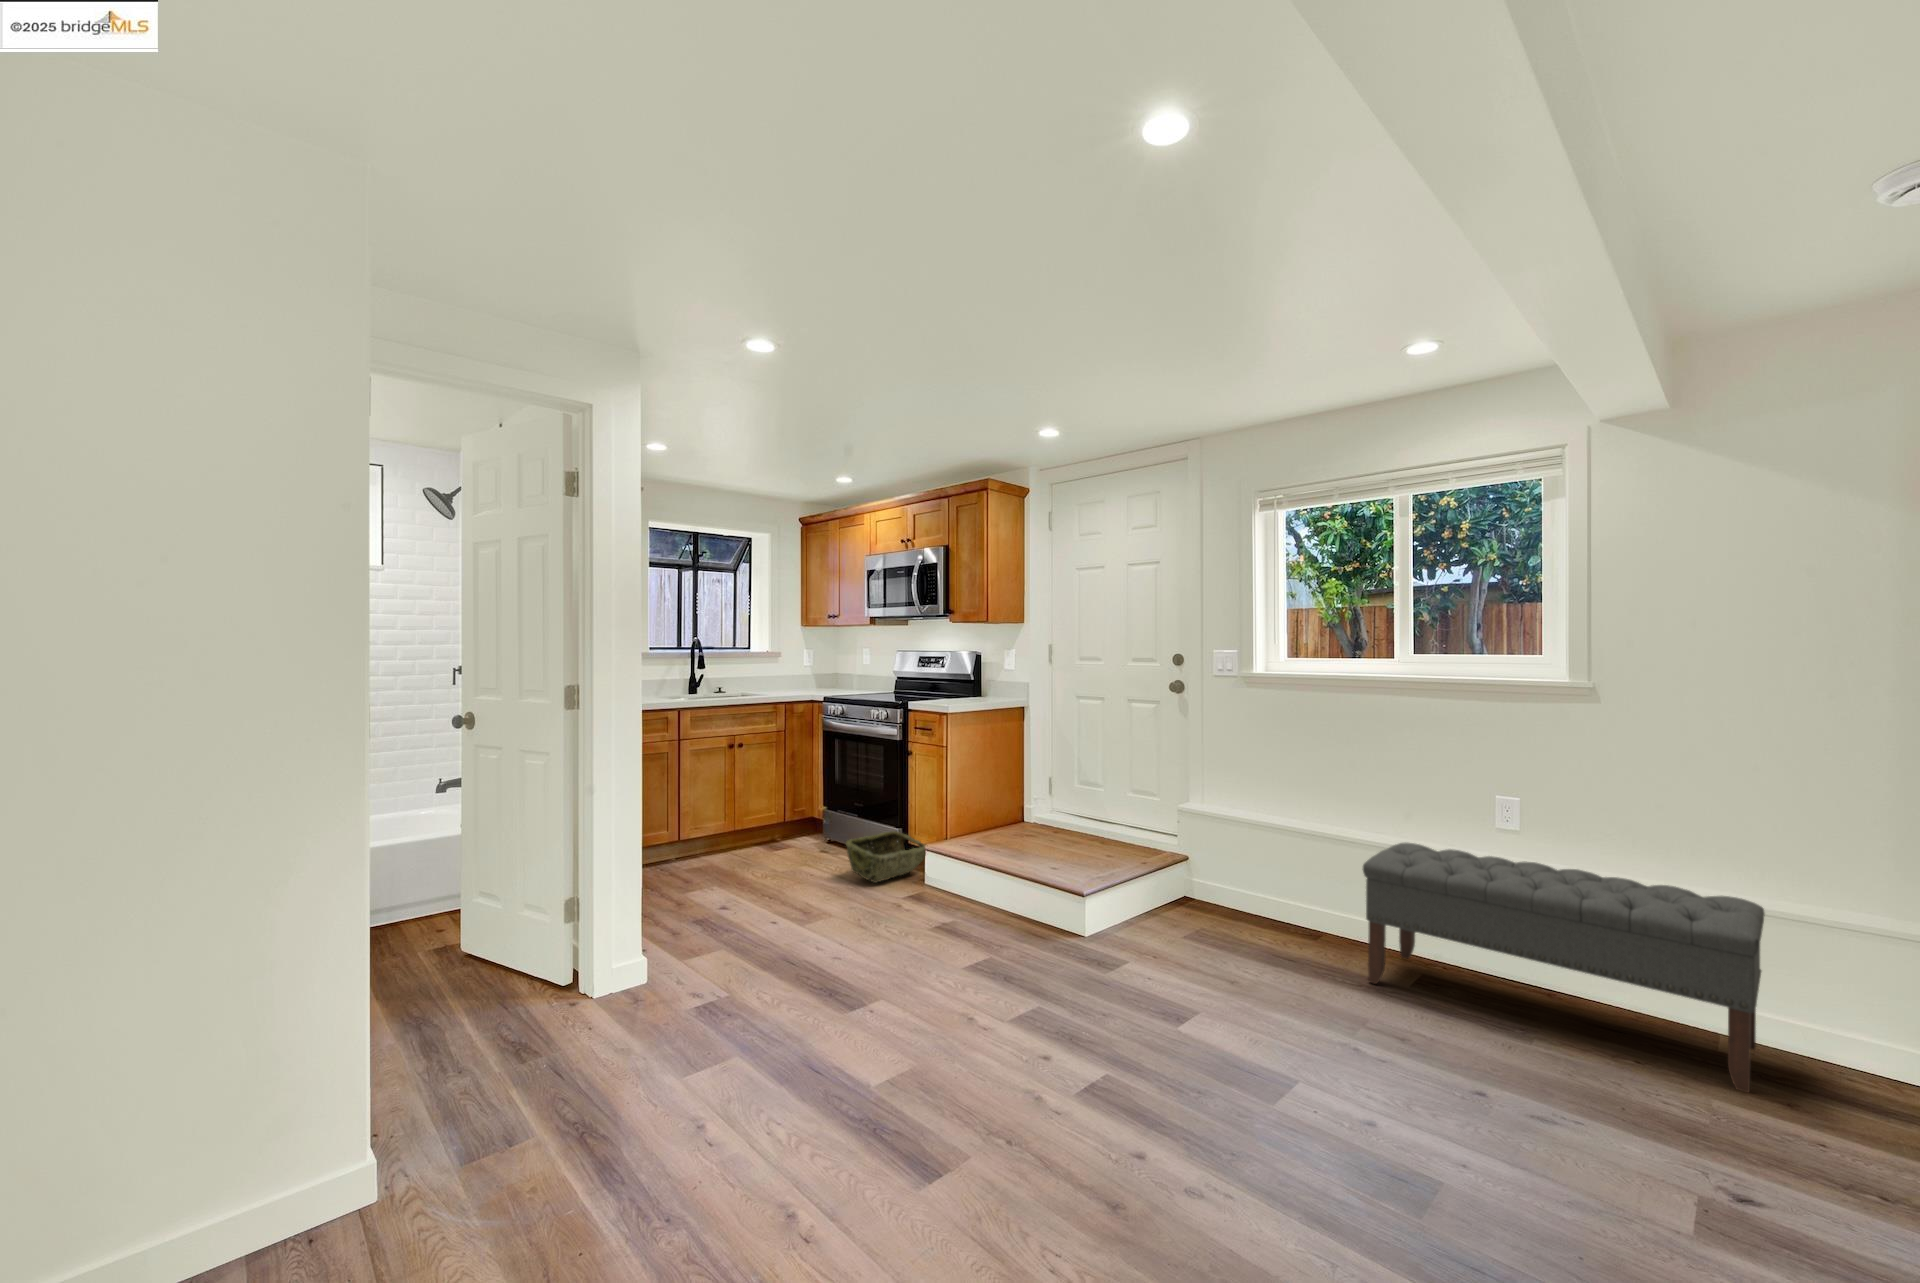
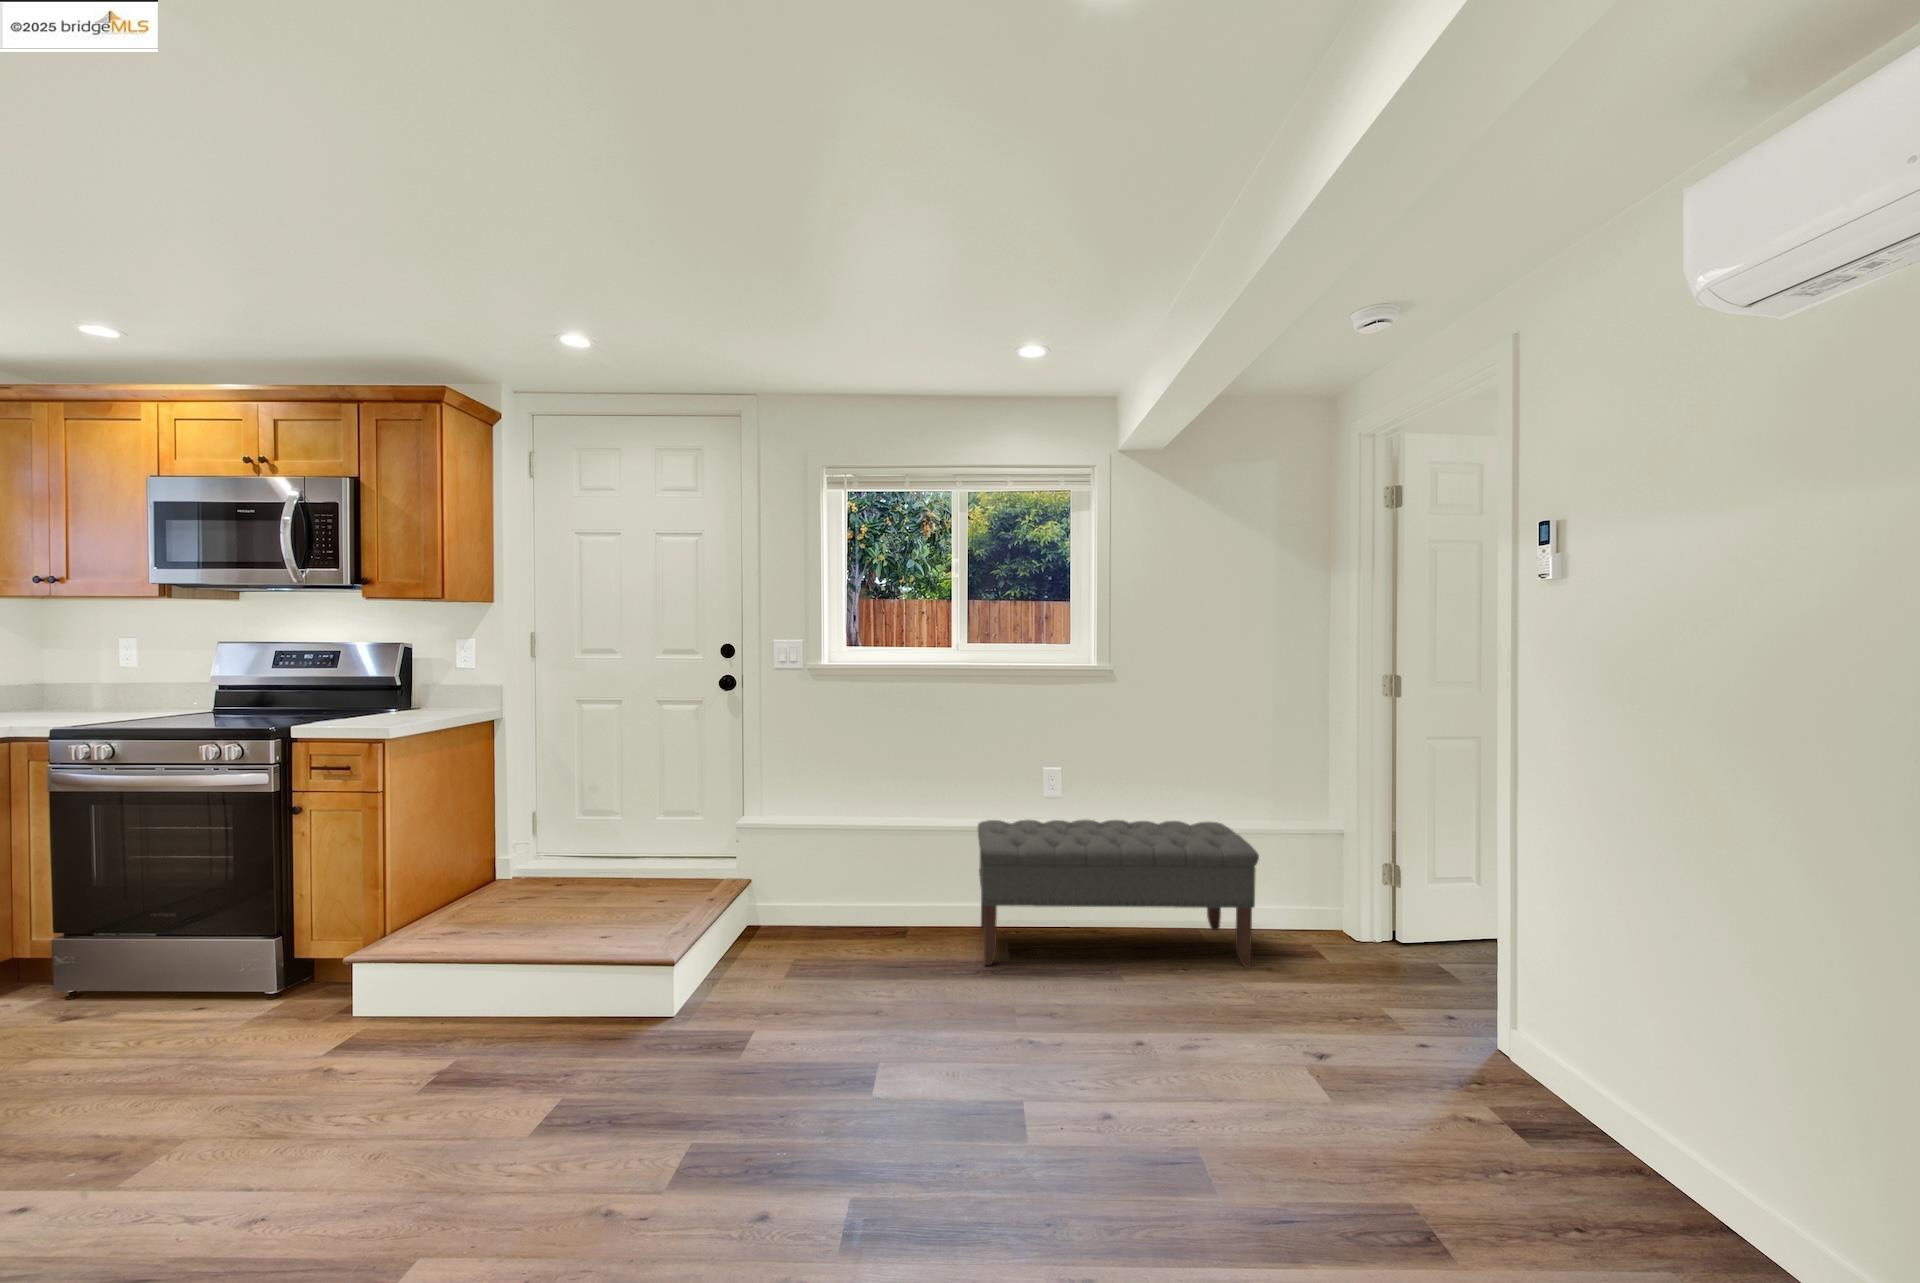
woven basket: present [846,831,928,883] -> none [167,943,350,1048]

